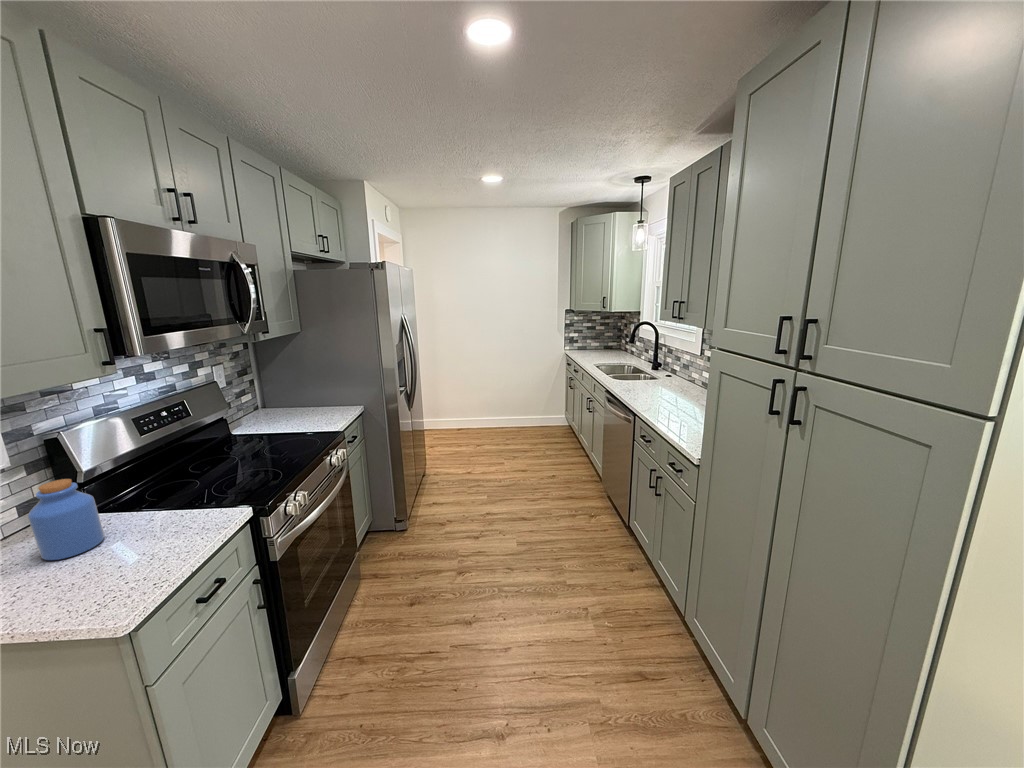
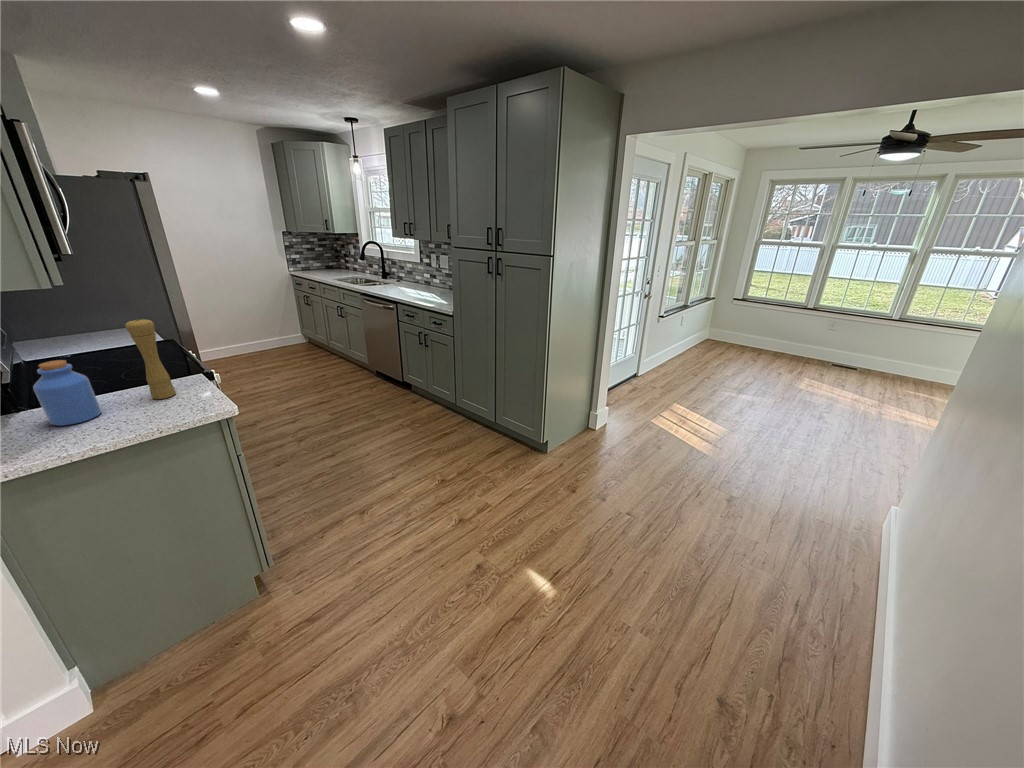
pepper mill: none [124,443,179,547] -> present [125,319,176,399]

